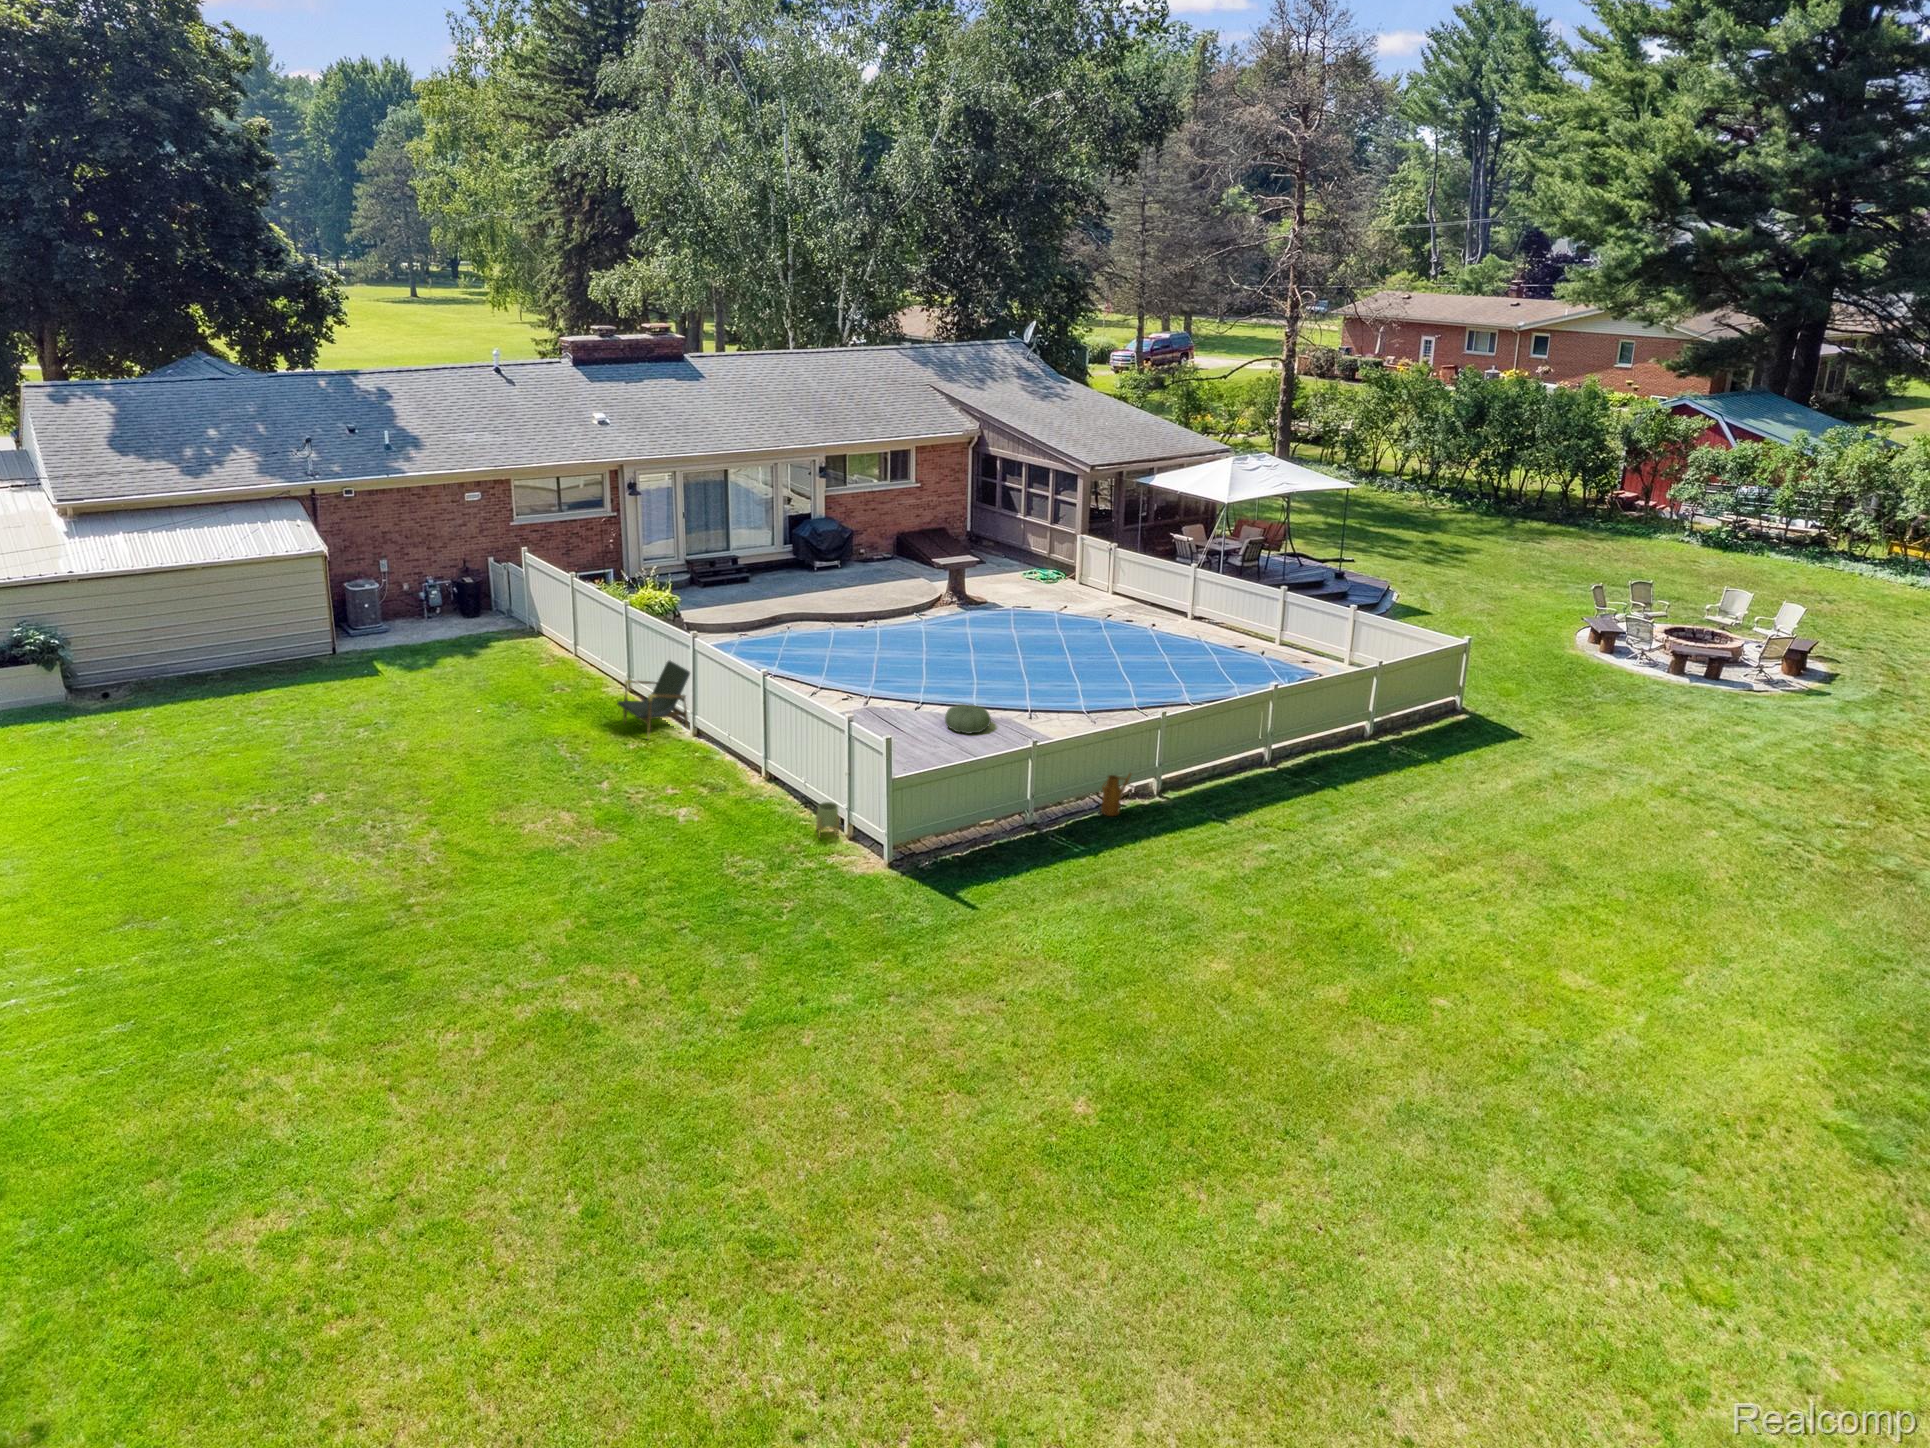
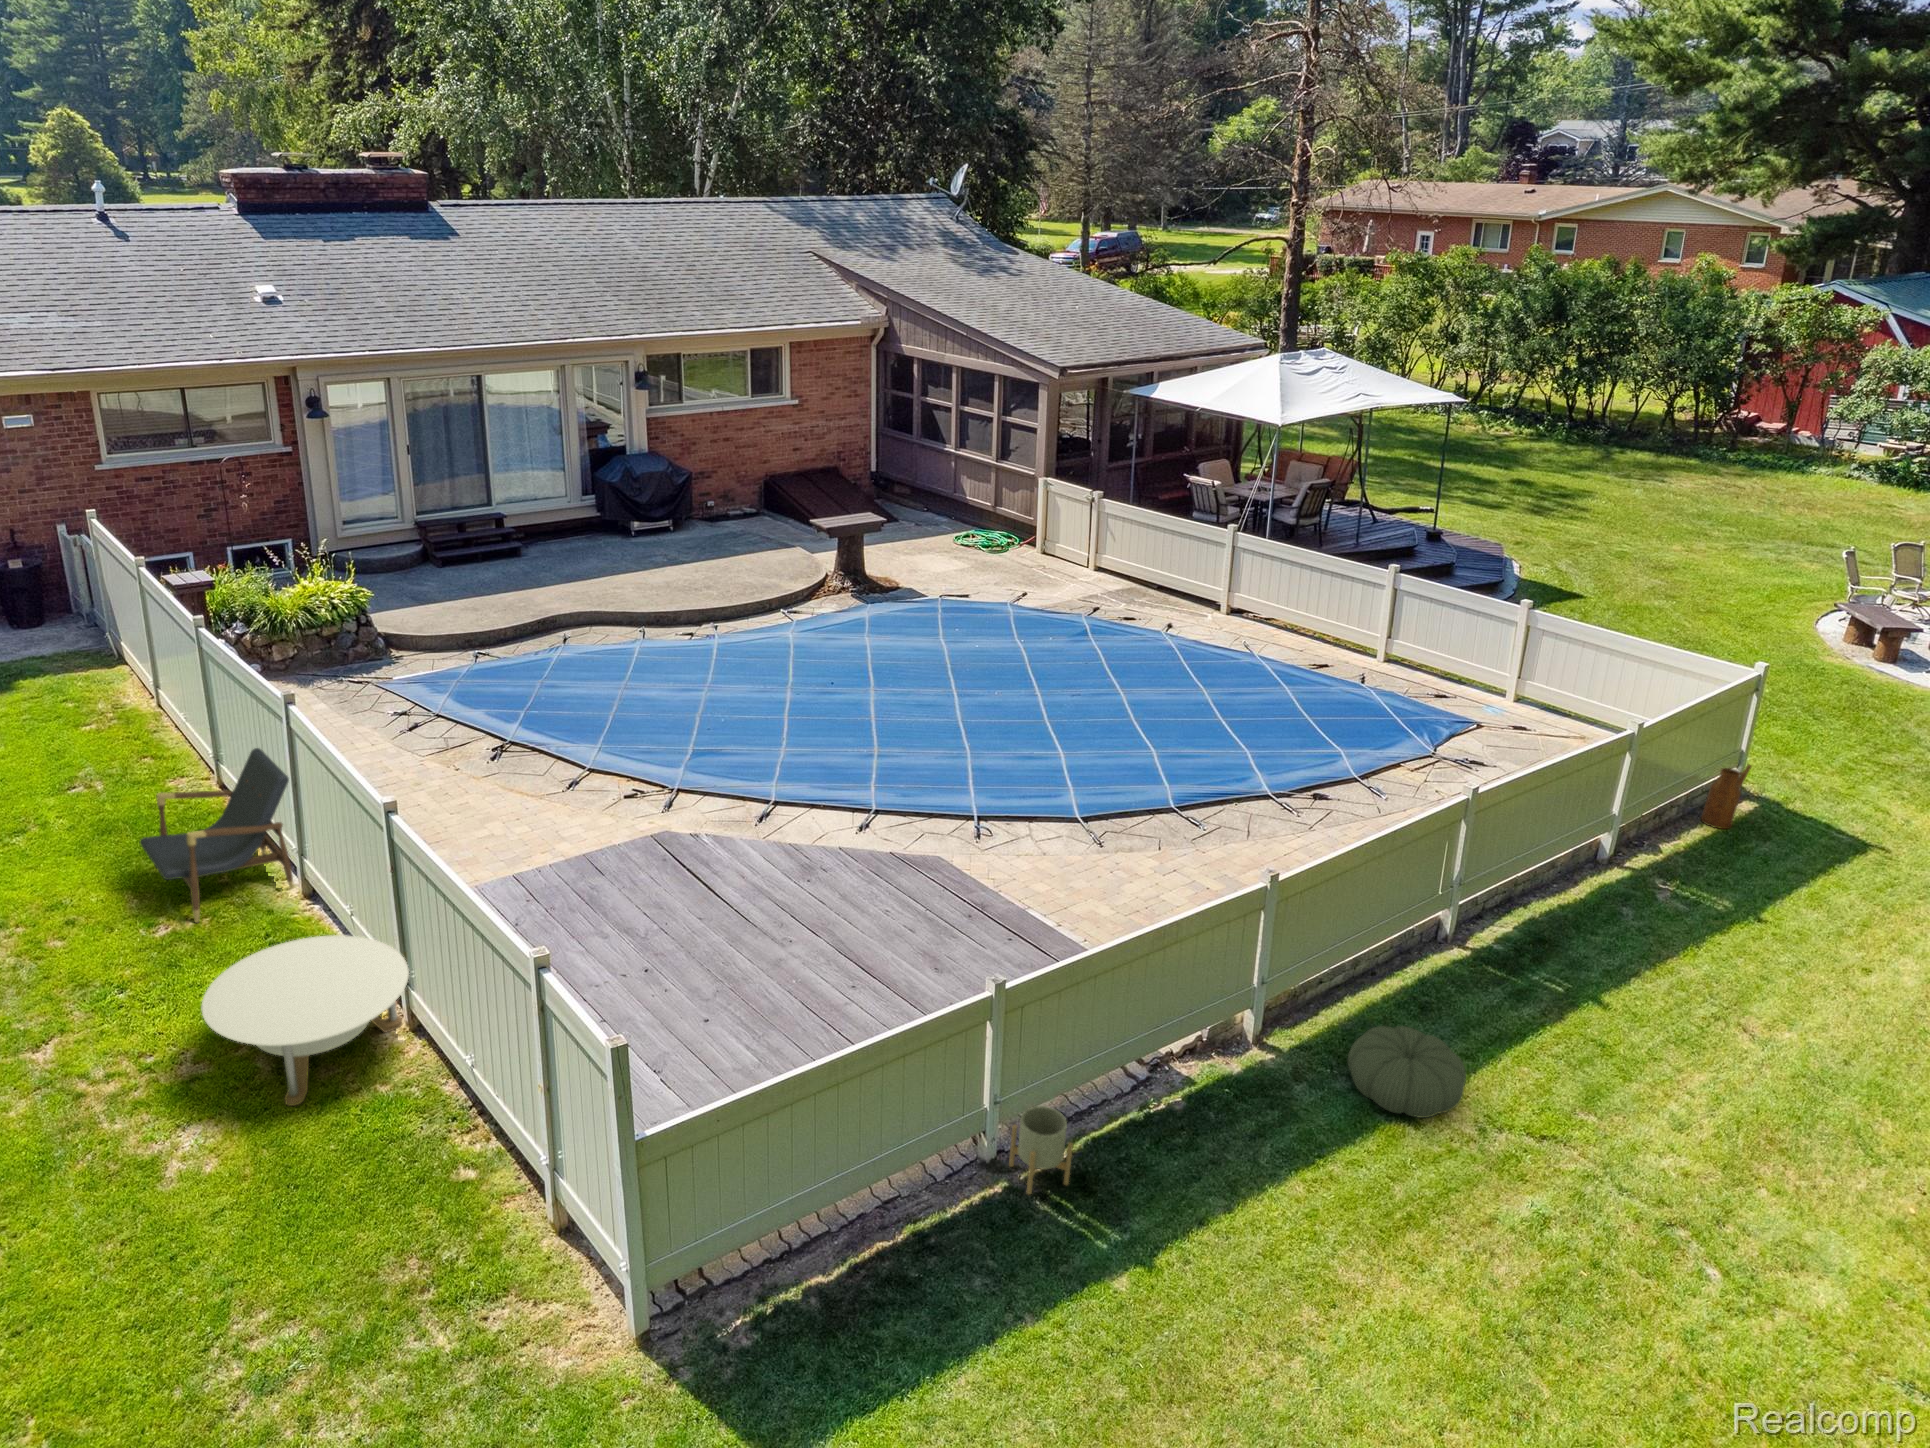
pouf: present [945,704,991,734] -> present [1348,1026,1466,1118]
round table: none [681,736,767,799] -> present [202,935,409,1106]
watering can: present [1101,773,1131,816] -> present [1701,765,1751,829]
planter: present [816,802,839,837] -> present [1009,1106,1073,1195]

